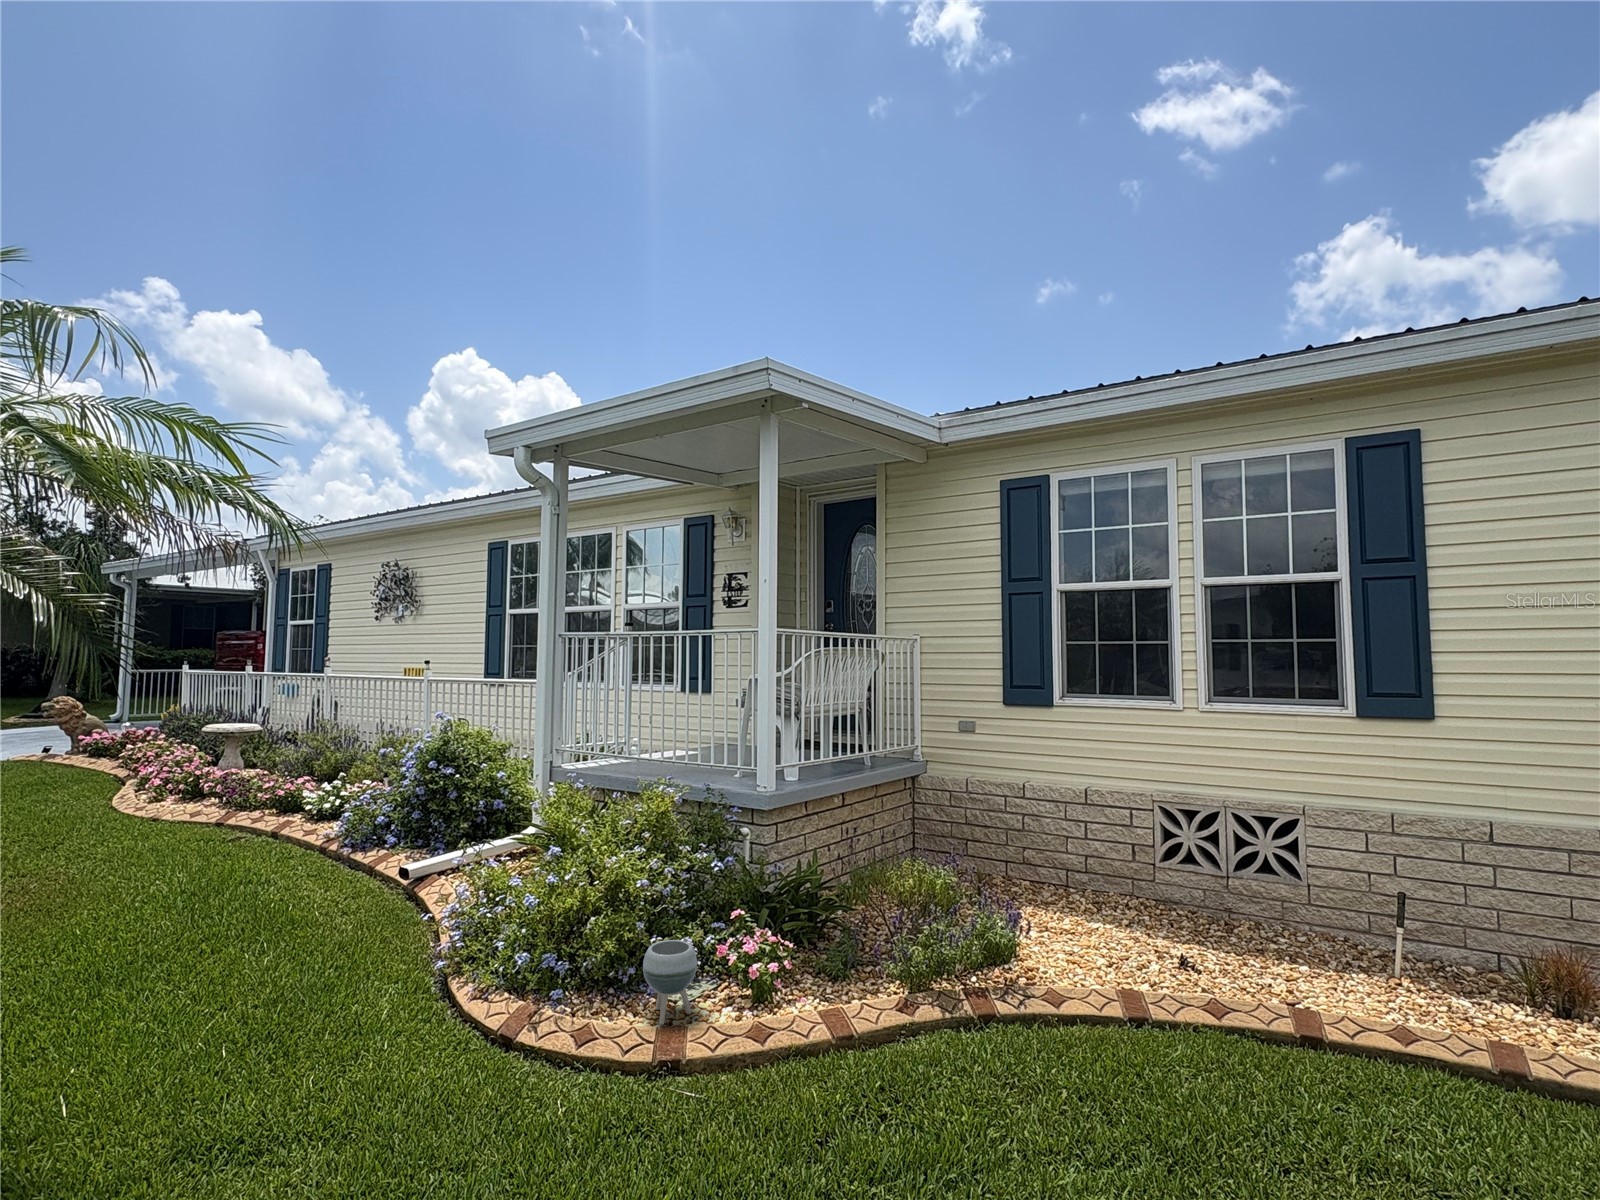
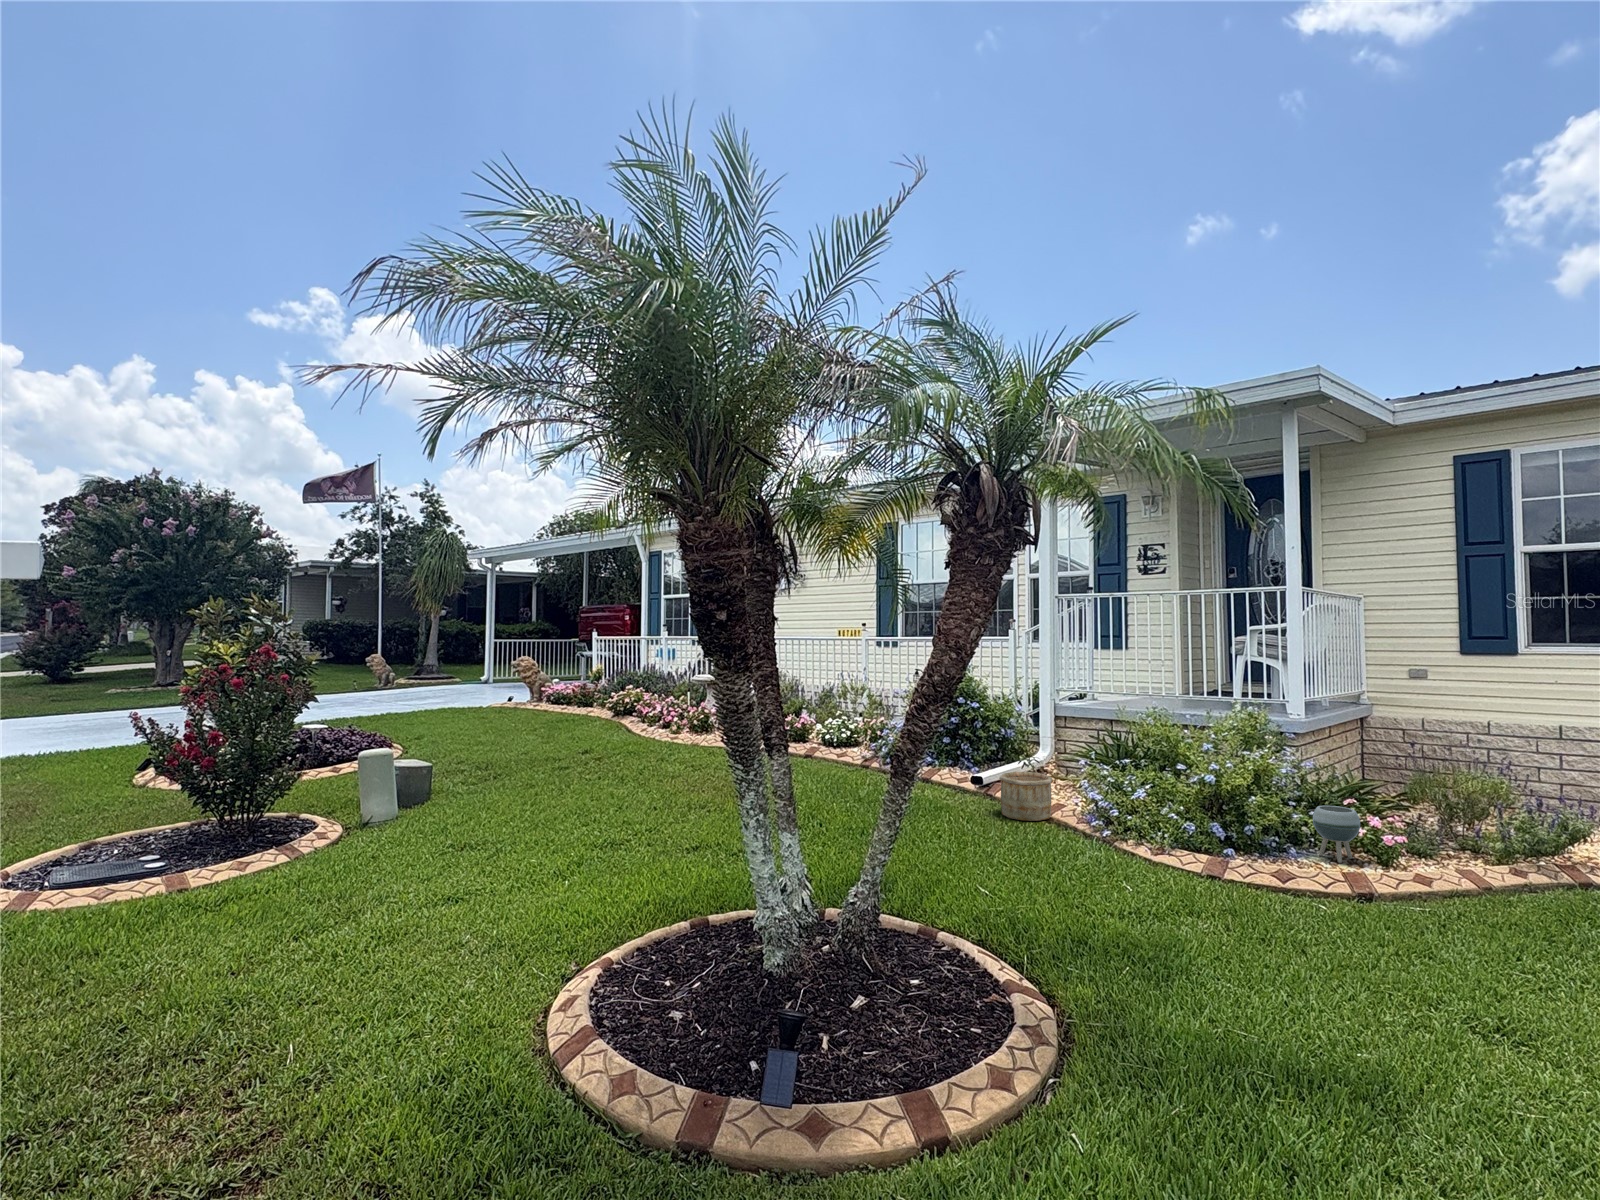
wooden bucket: none [334,884,412,959] -> present [999,772,1052,821]

